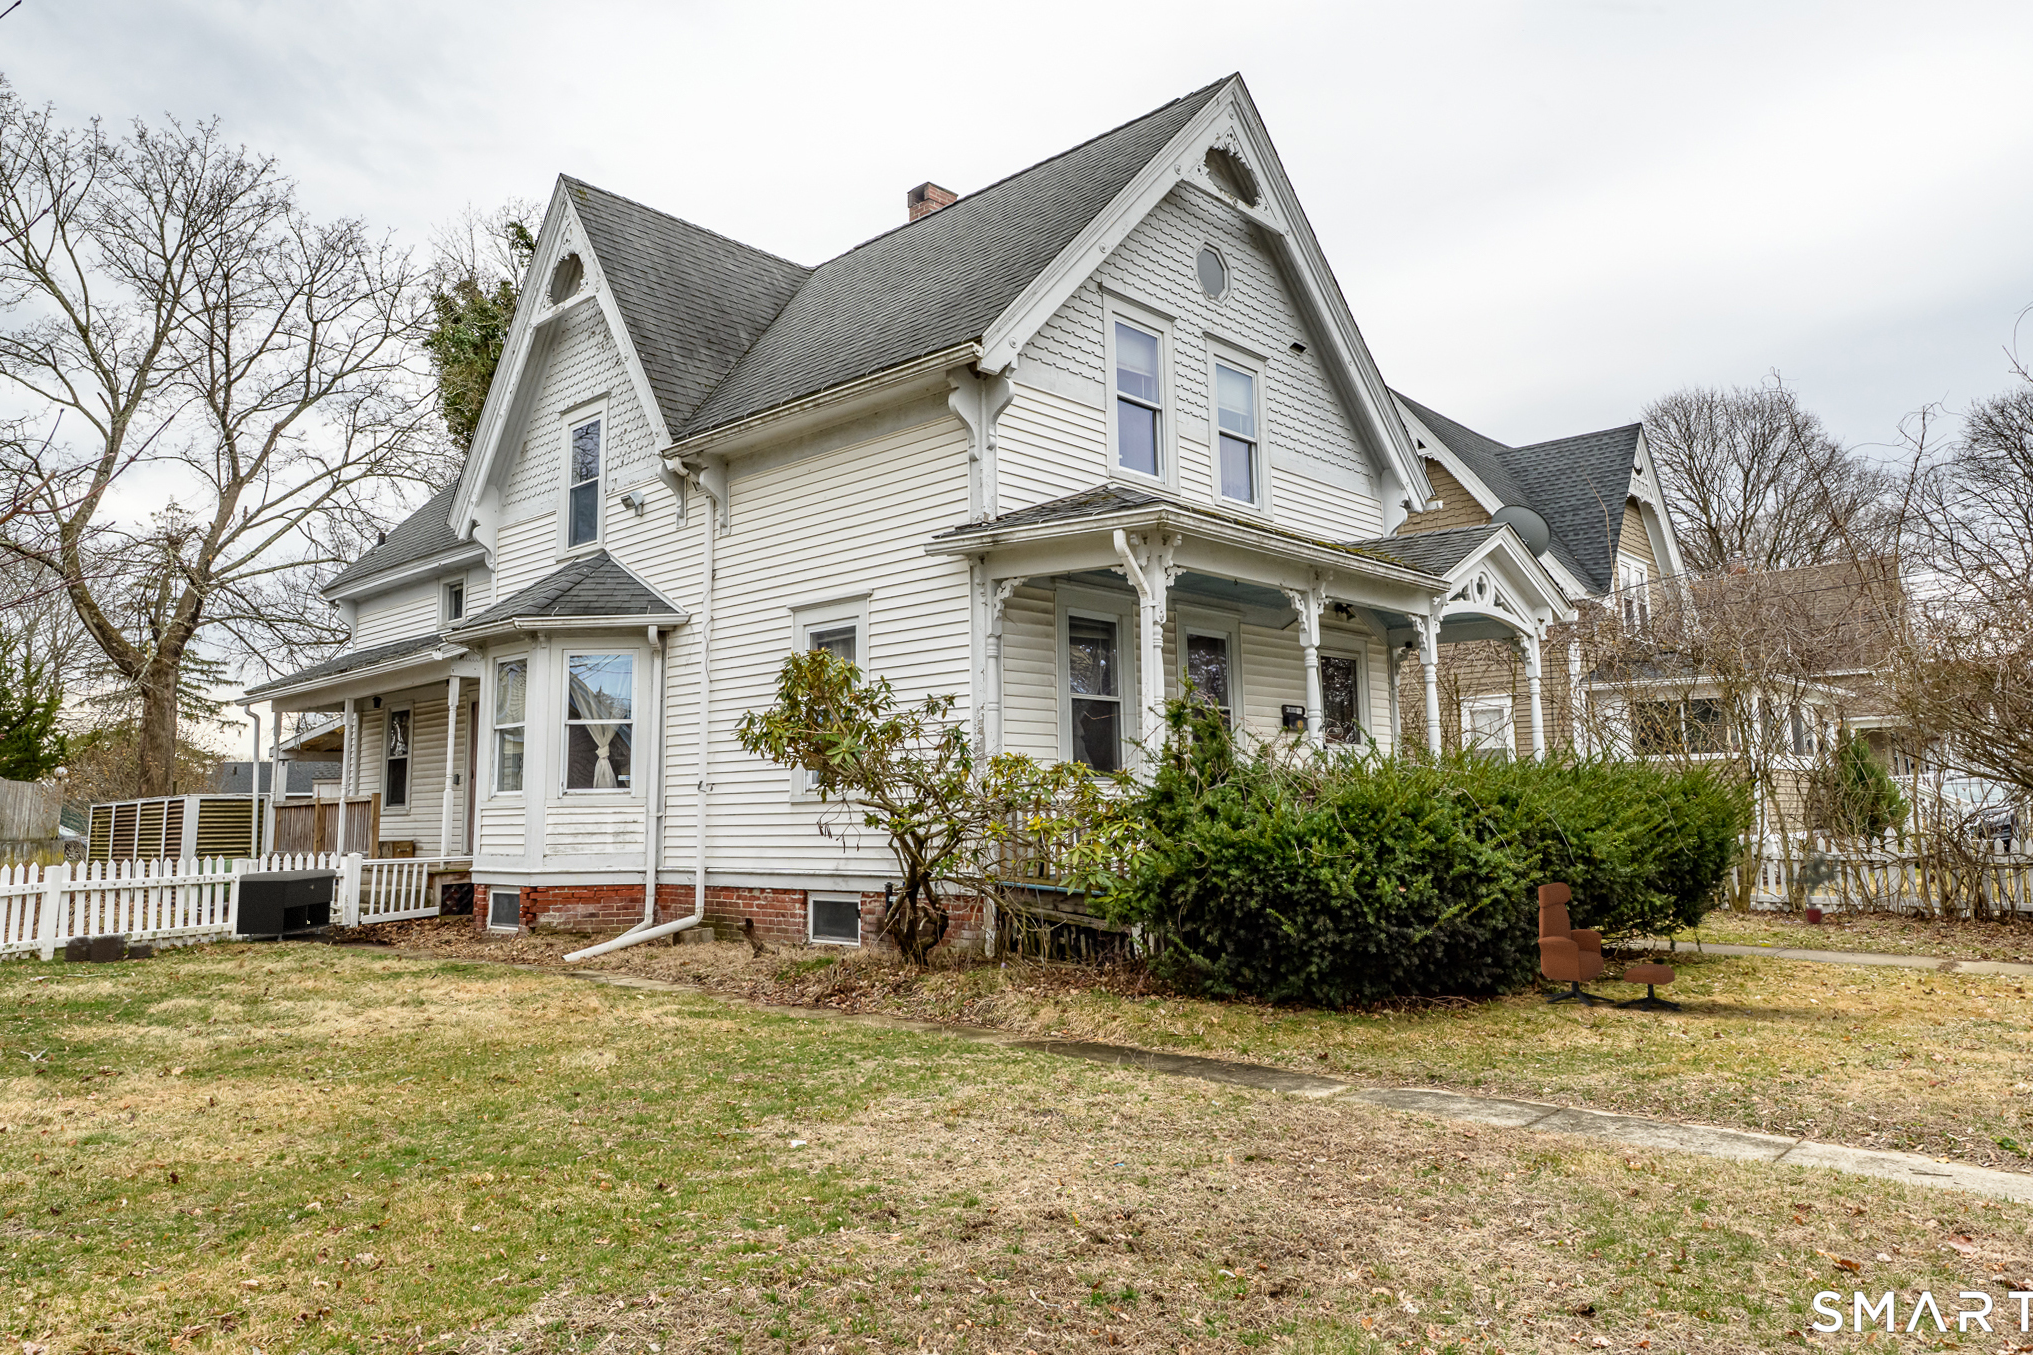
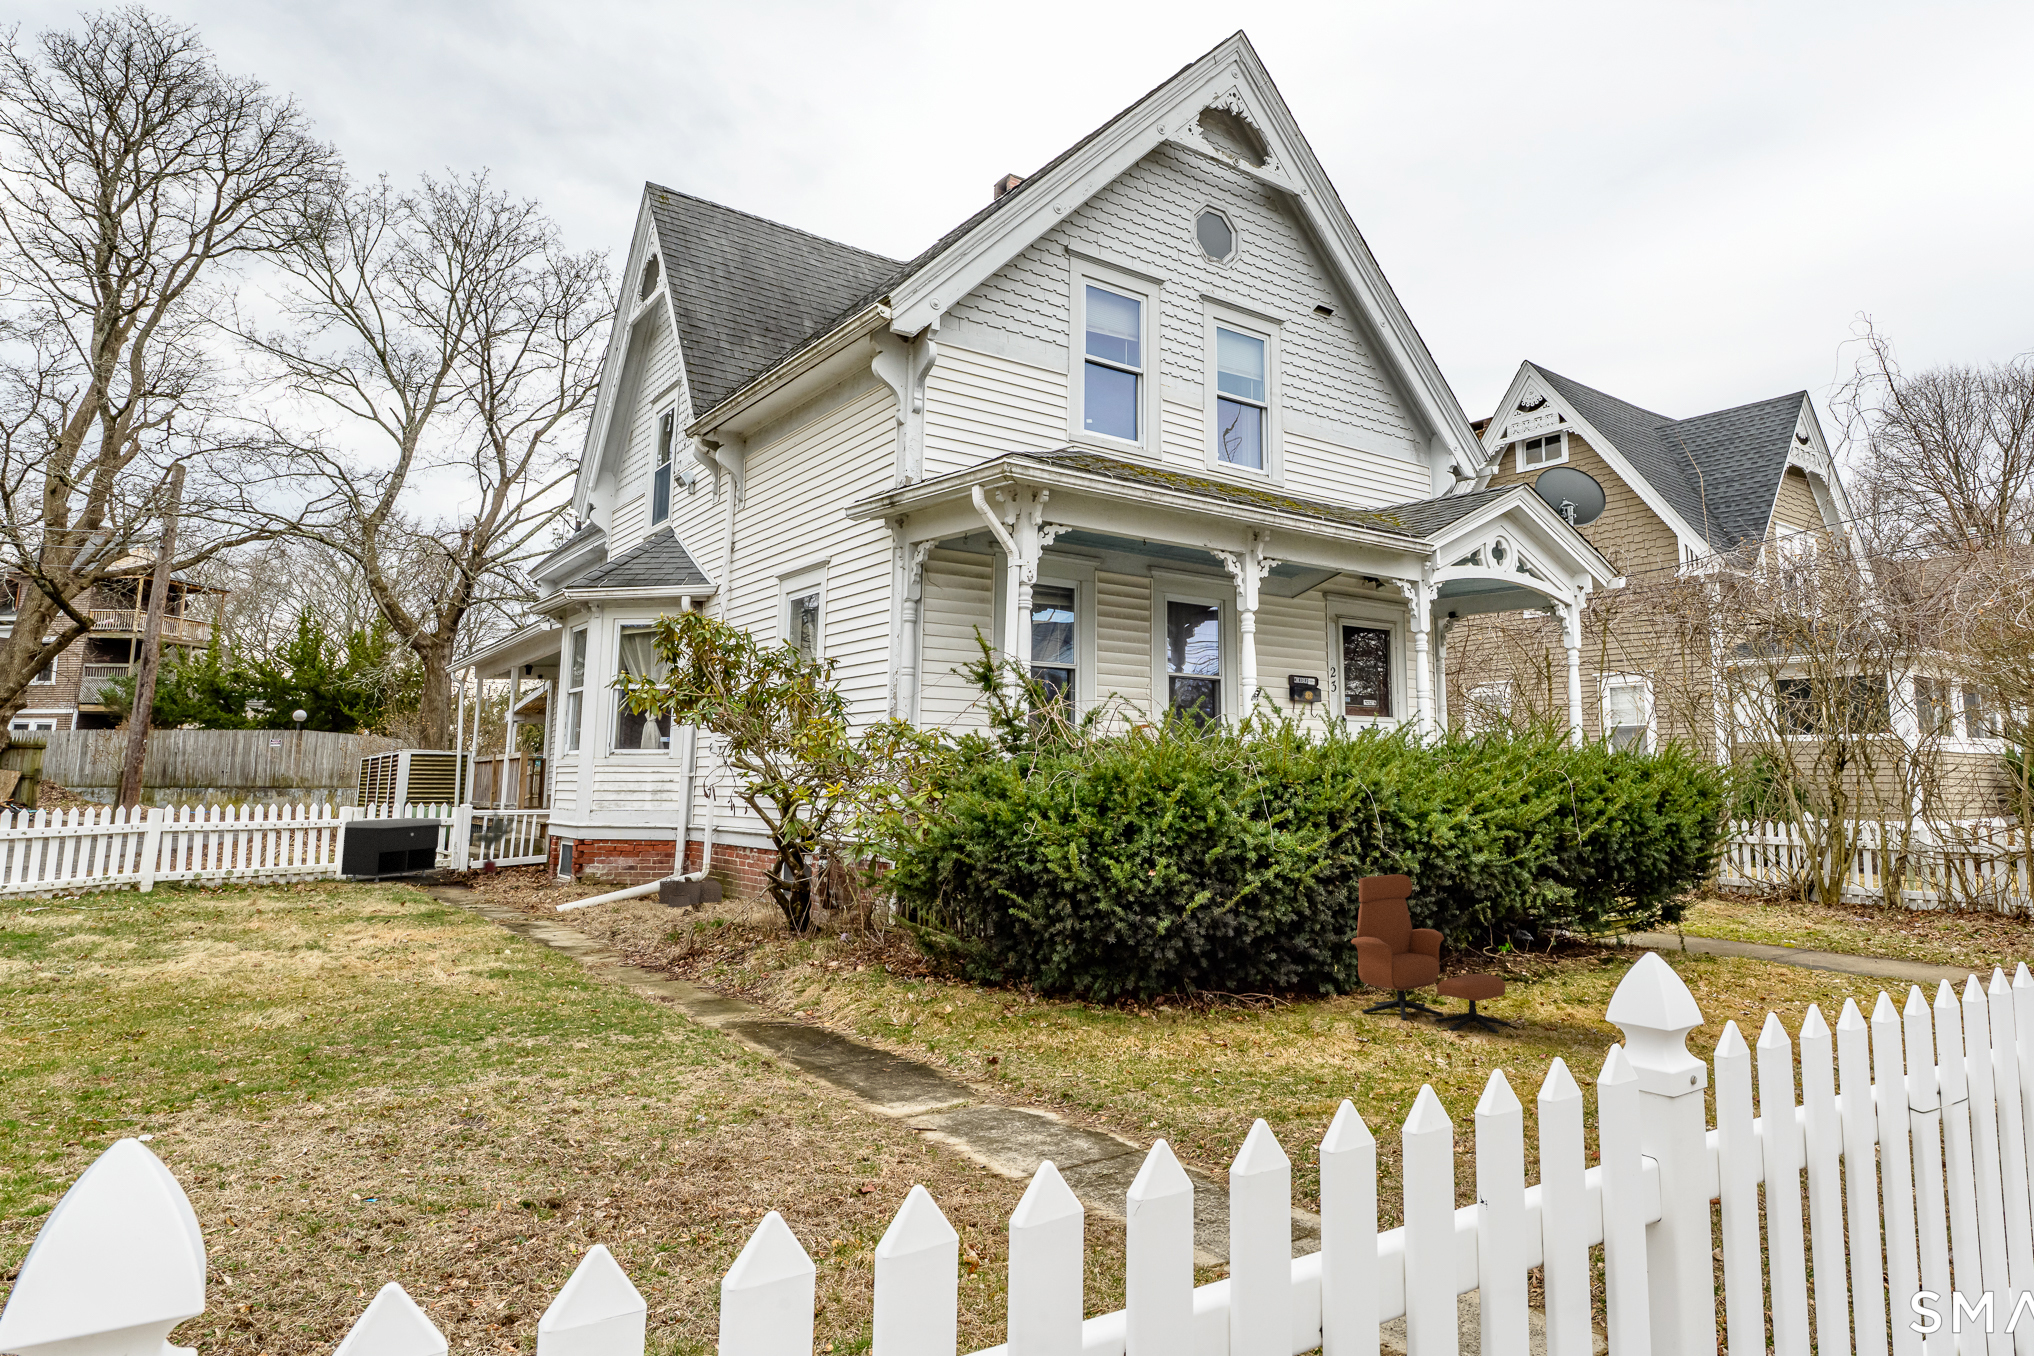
potted tree: present [1784,846,1840,924] -> present [468,812,515,873]
woven basket: present [64,934,152,963] -> present [659,877,722,907]

